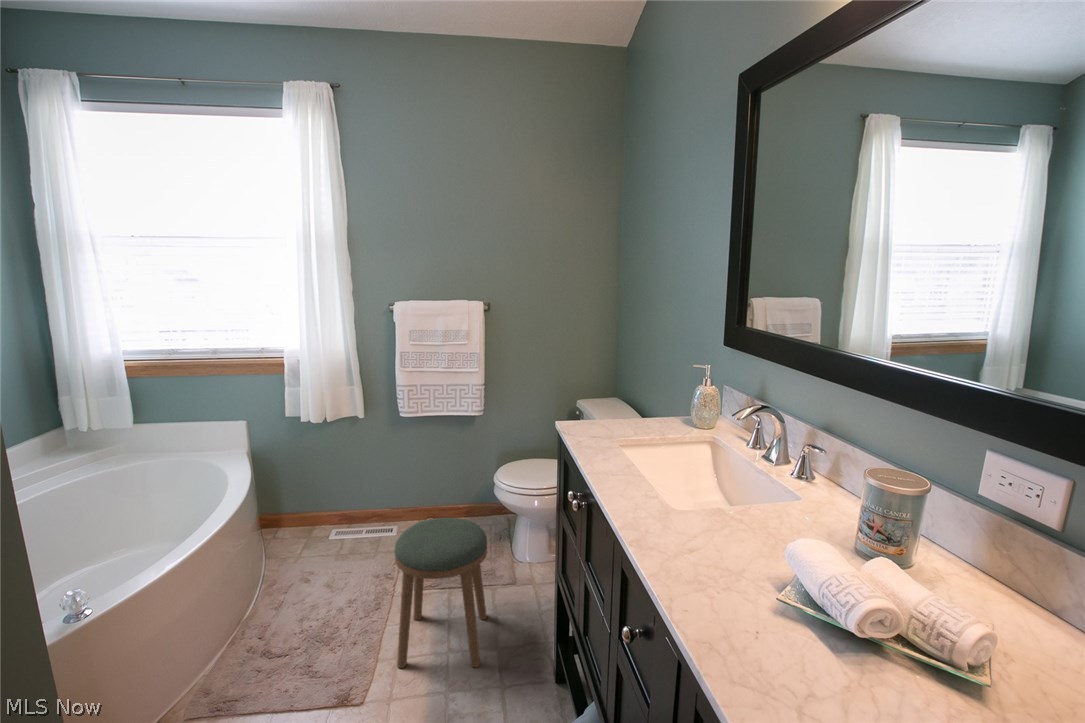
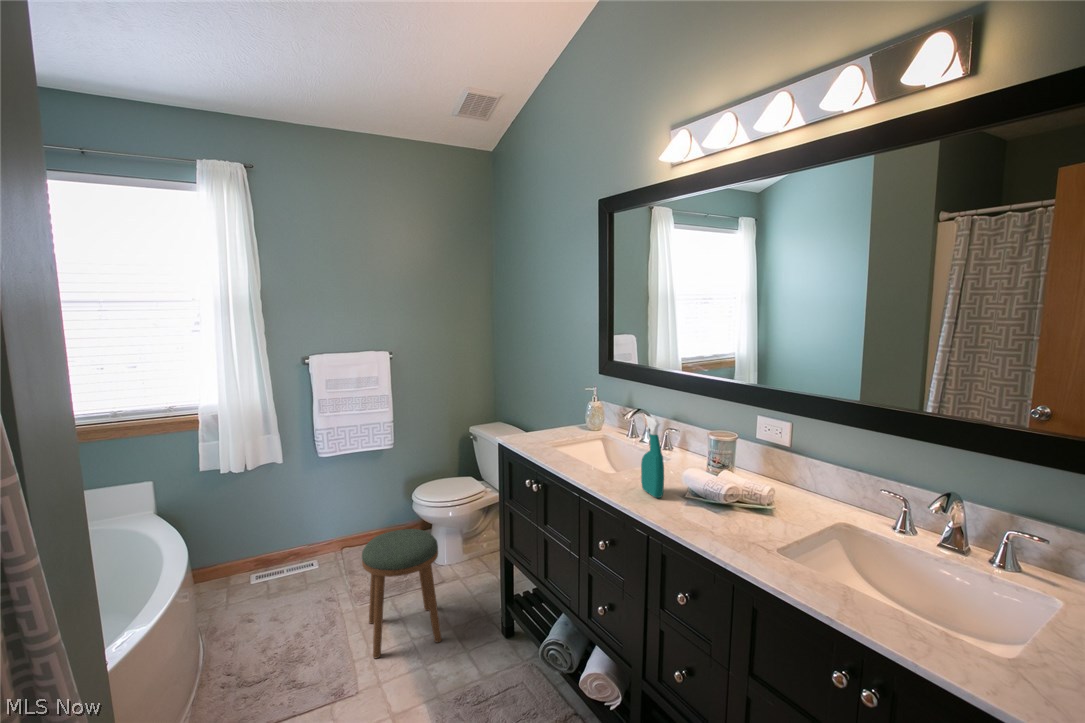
spray bottle: none [707,425,741,581] -> present [641,416,664,498]

